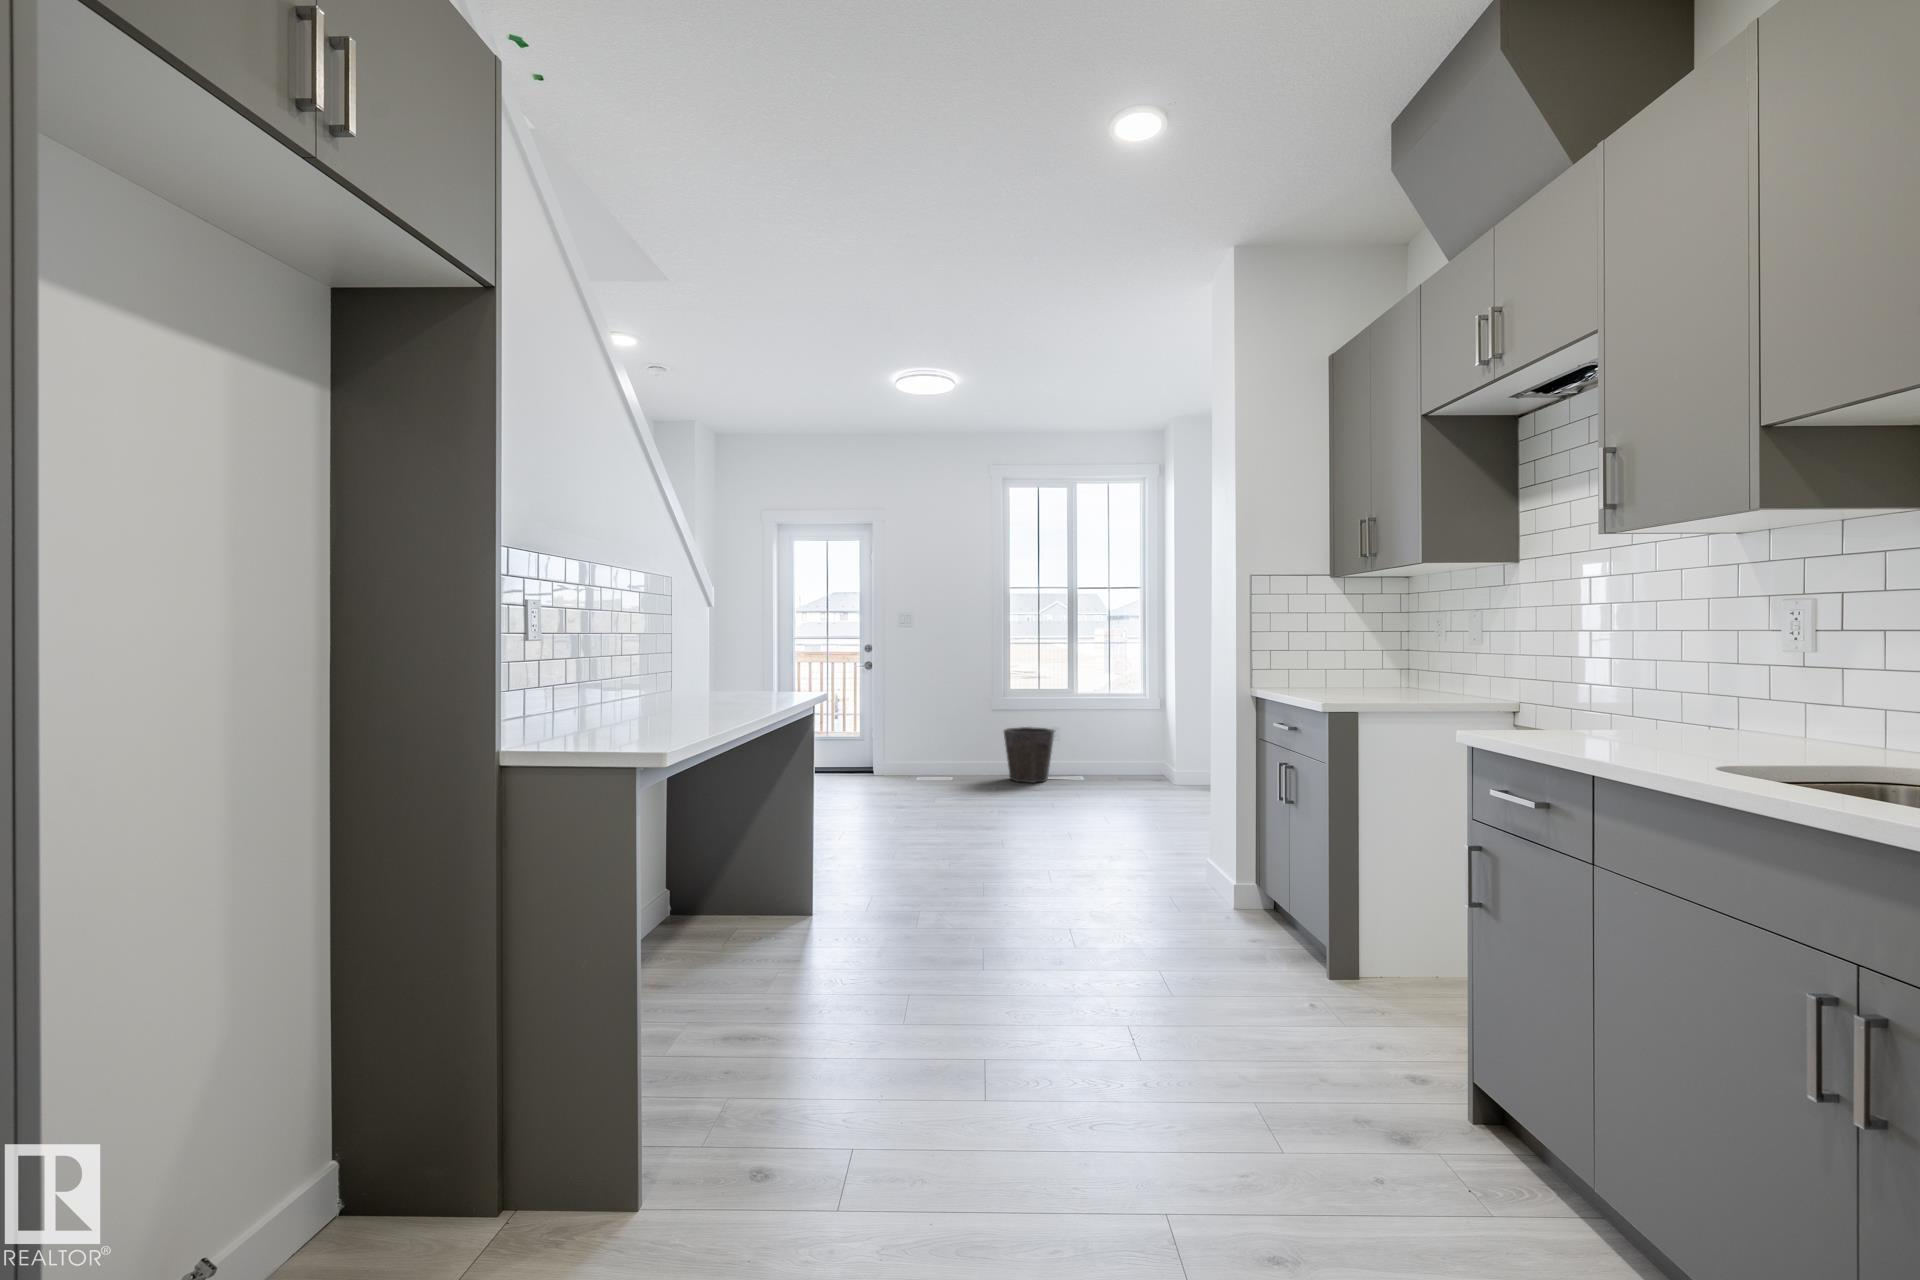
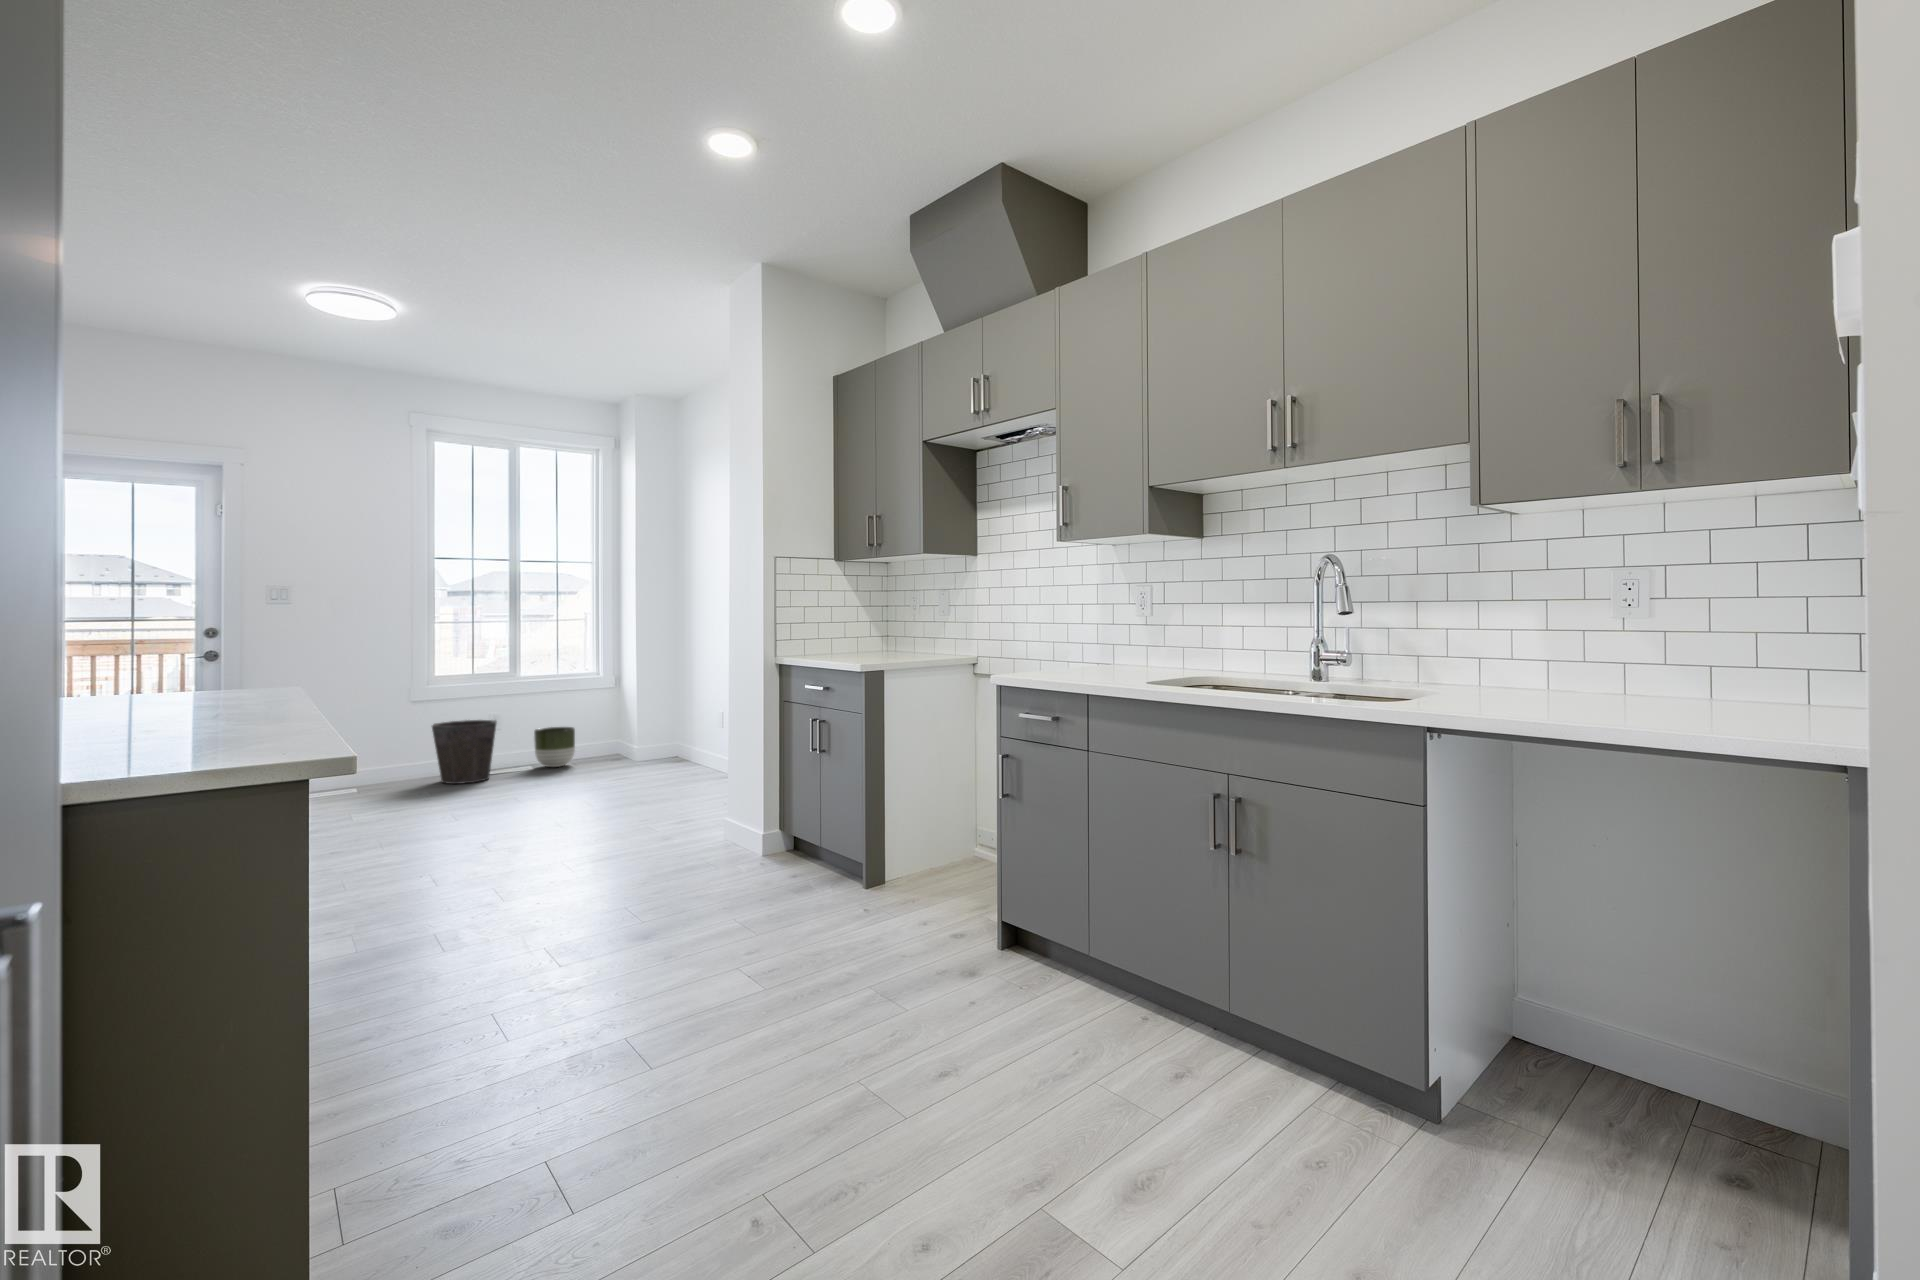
planter: none [1087,740,1122,777] -> present [534,727,575,767]

